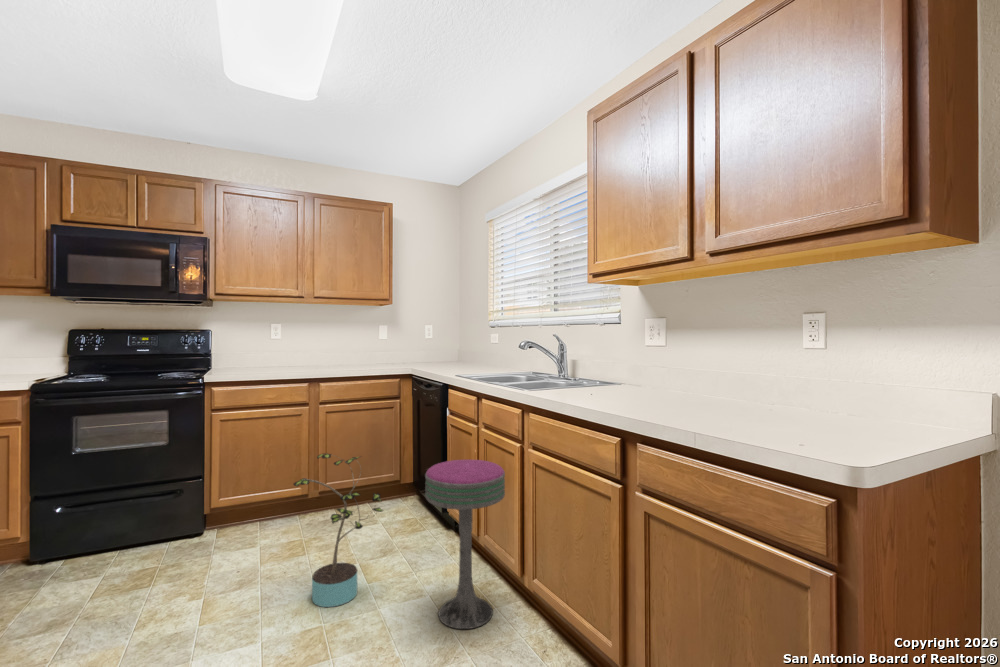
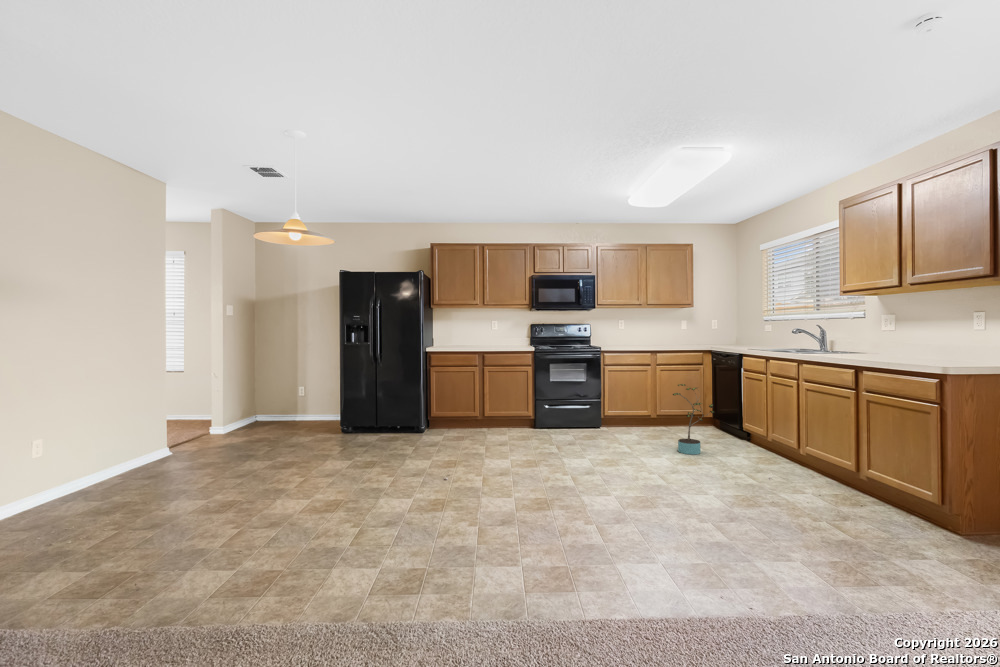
bar stool: present [425,459,505,629] -> none [742,390,787,468]

